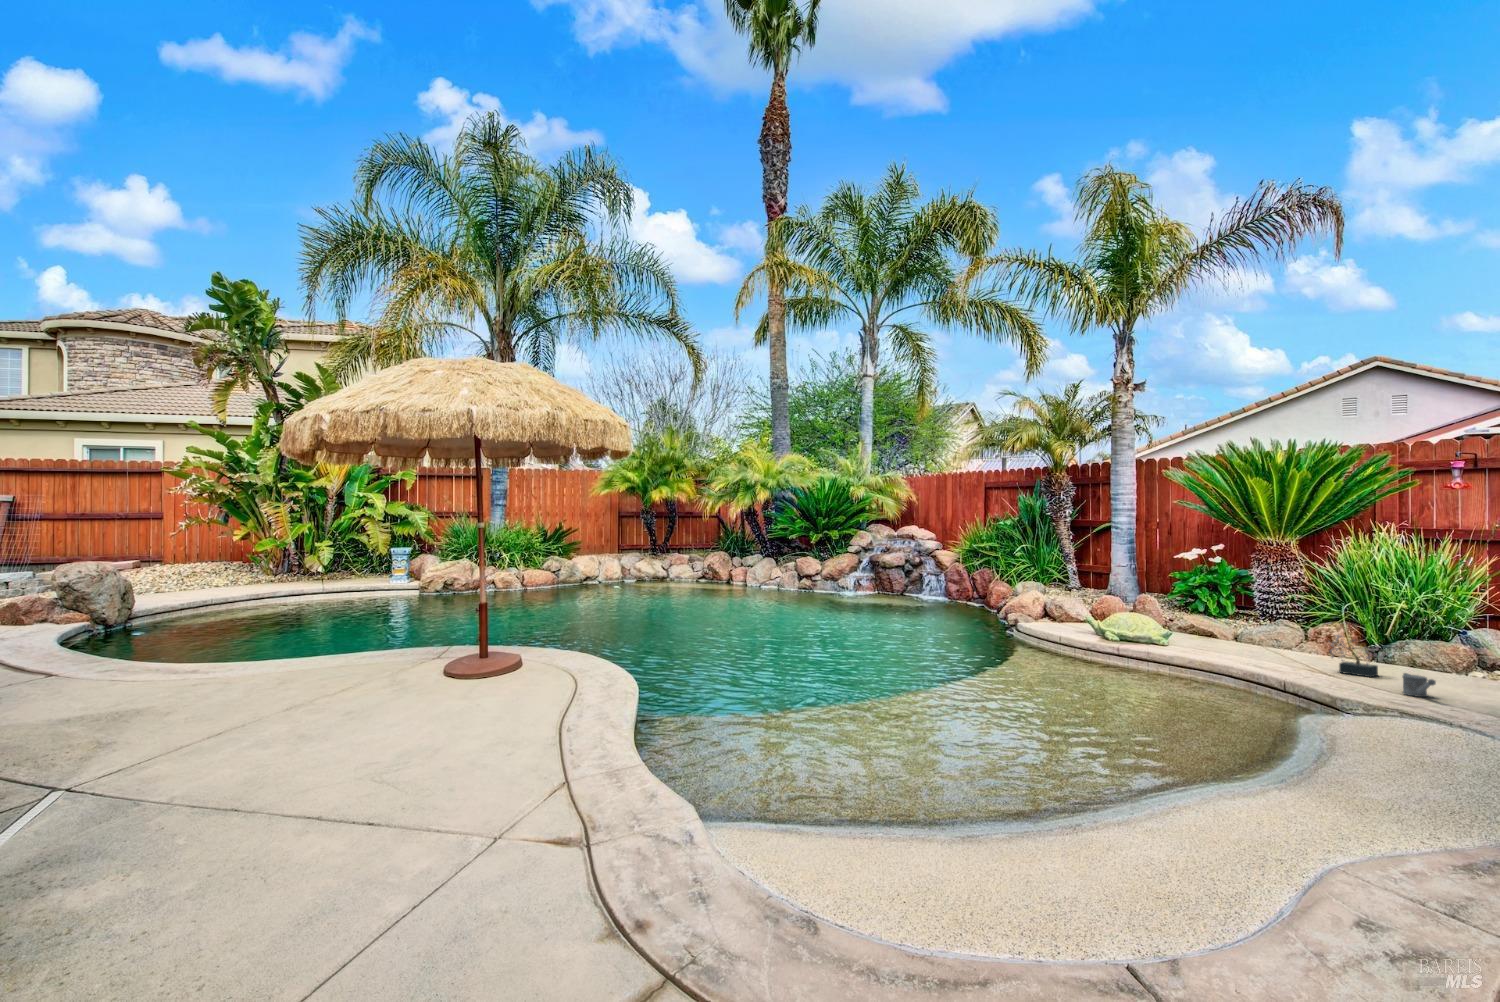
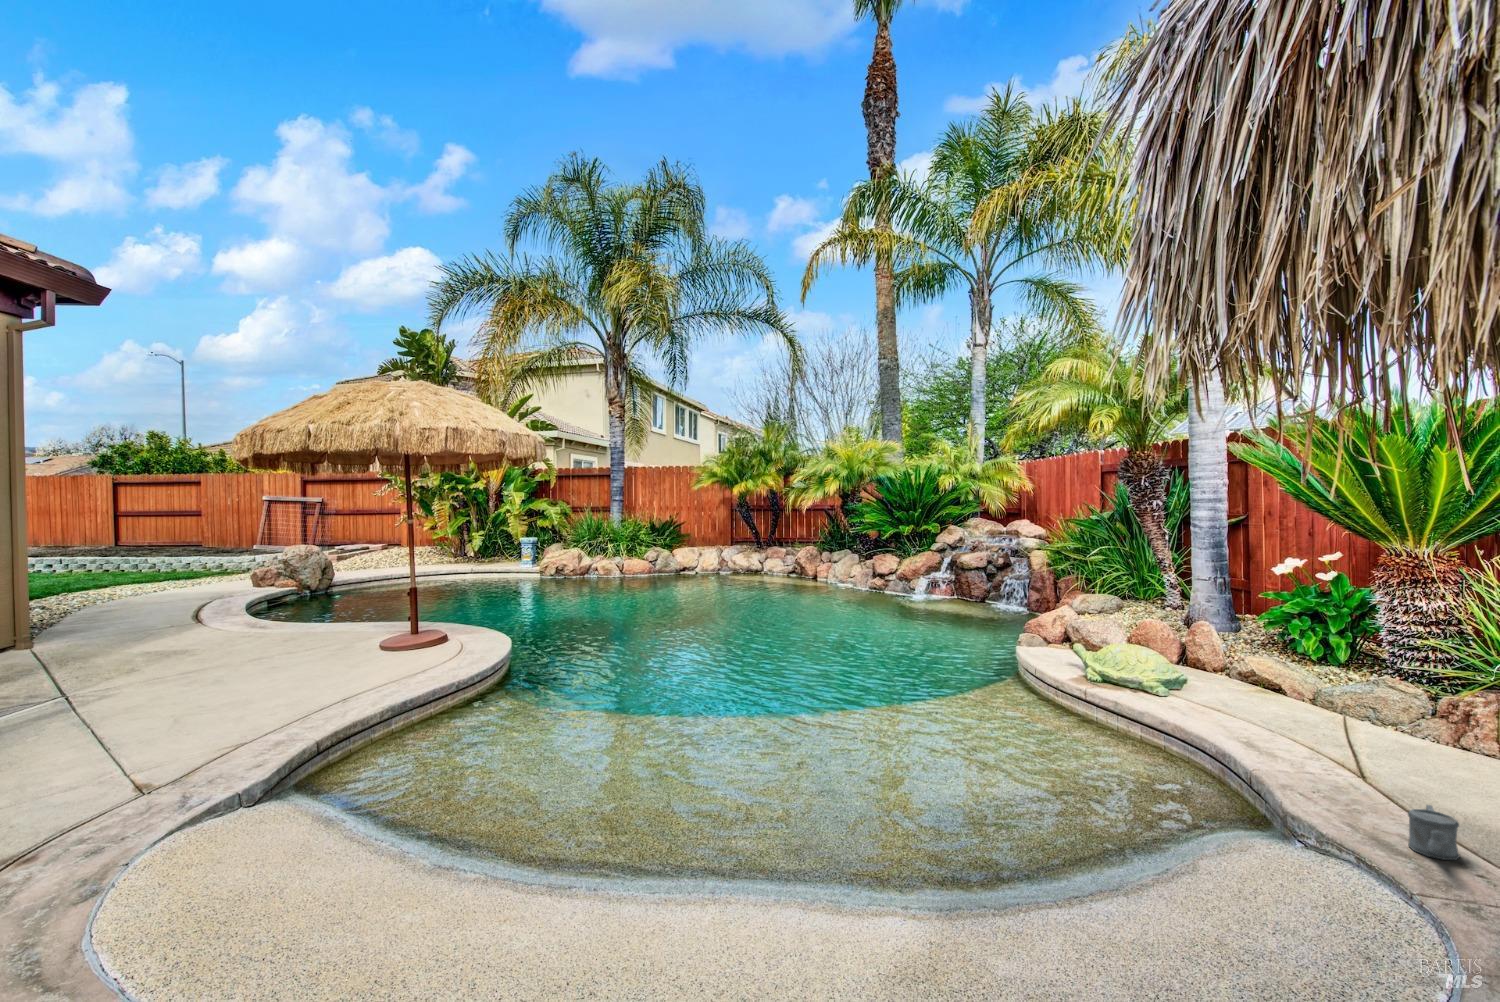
decorative plant: present [1330,635,1383,677] -> none [1342,713,1449,798]

